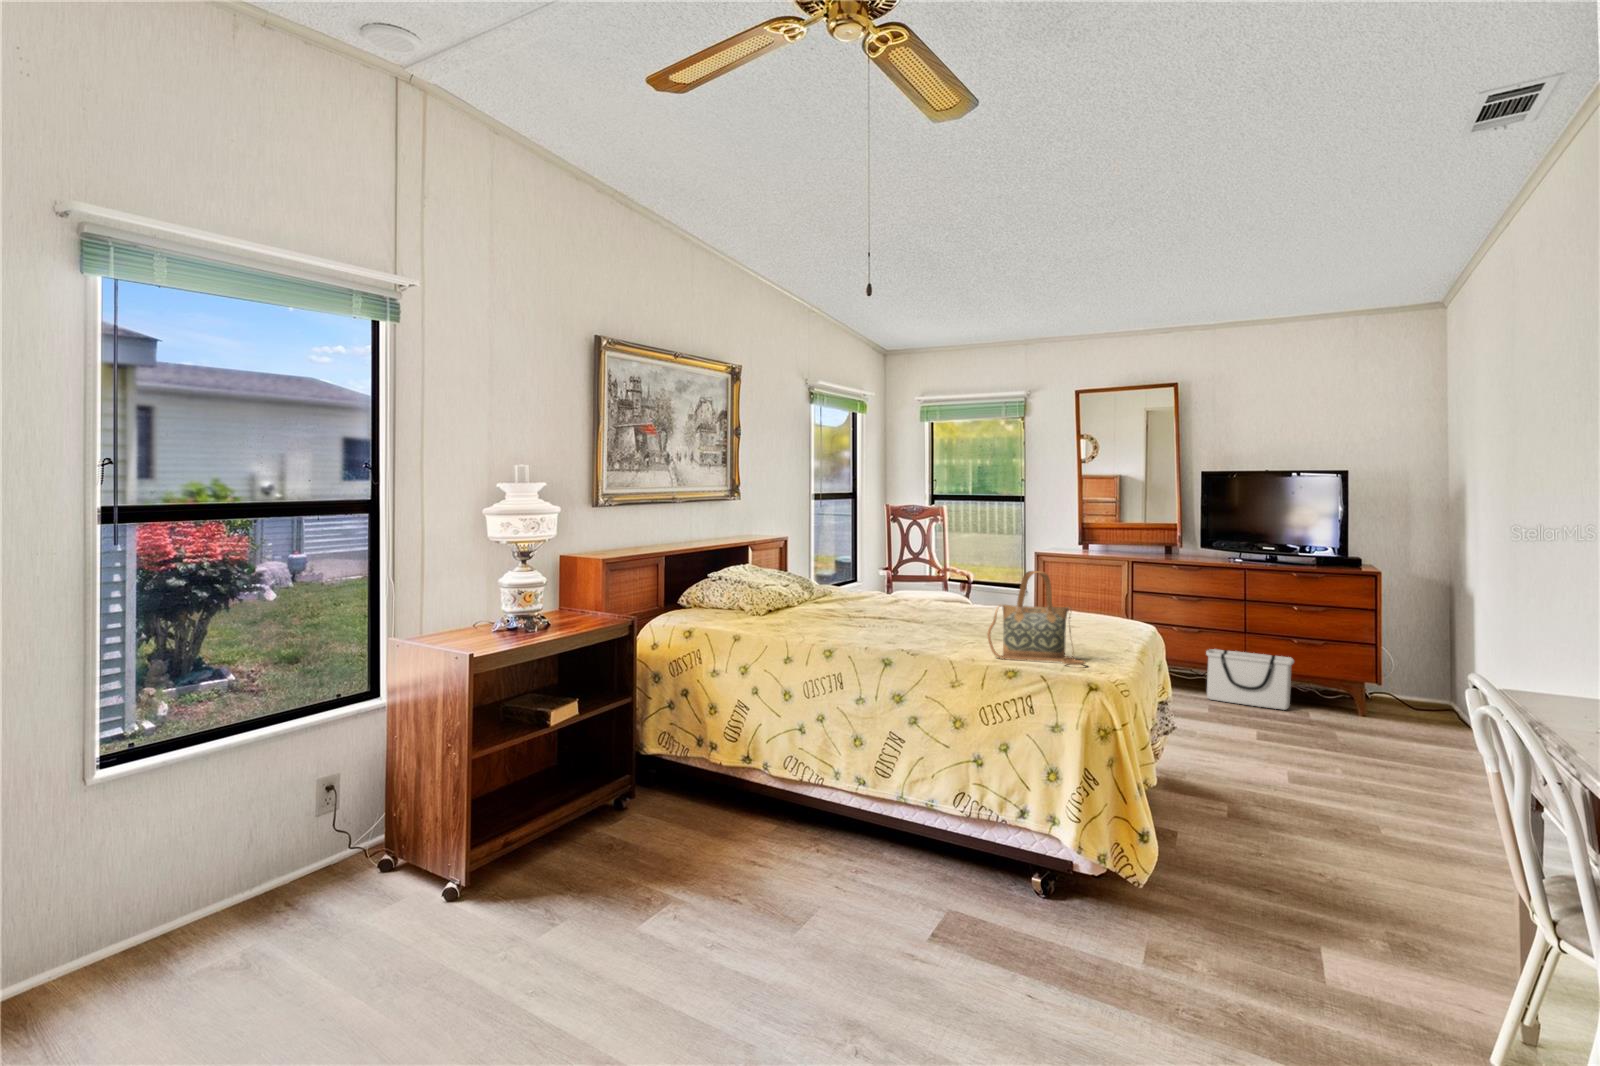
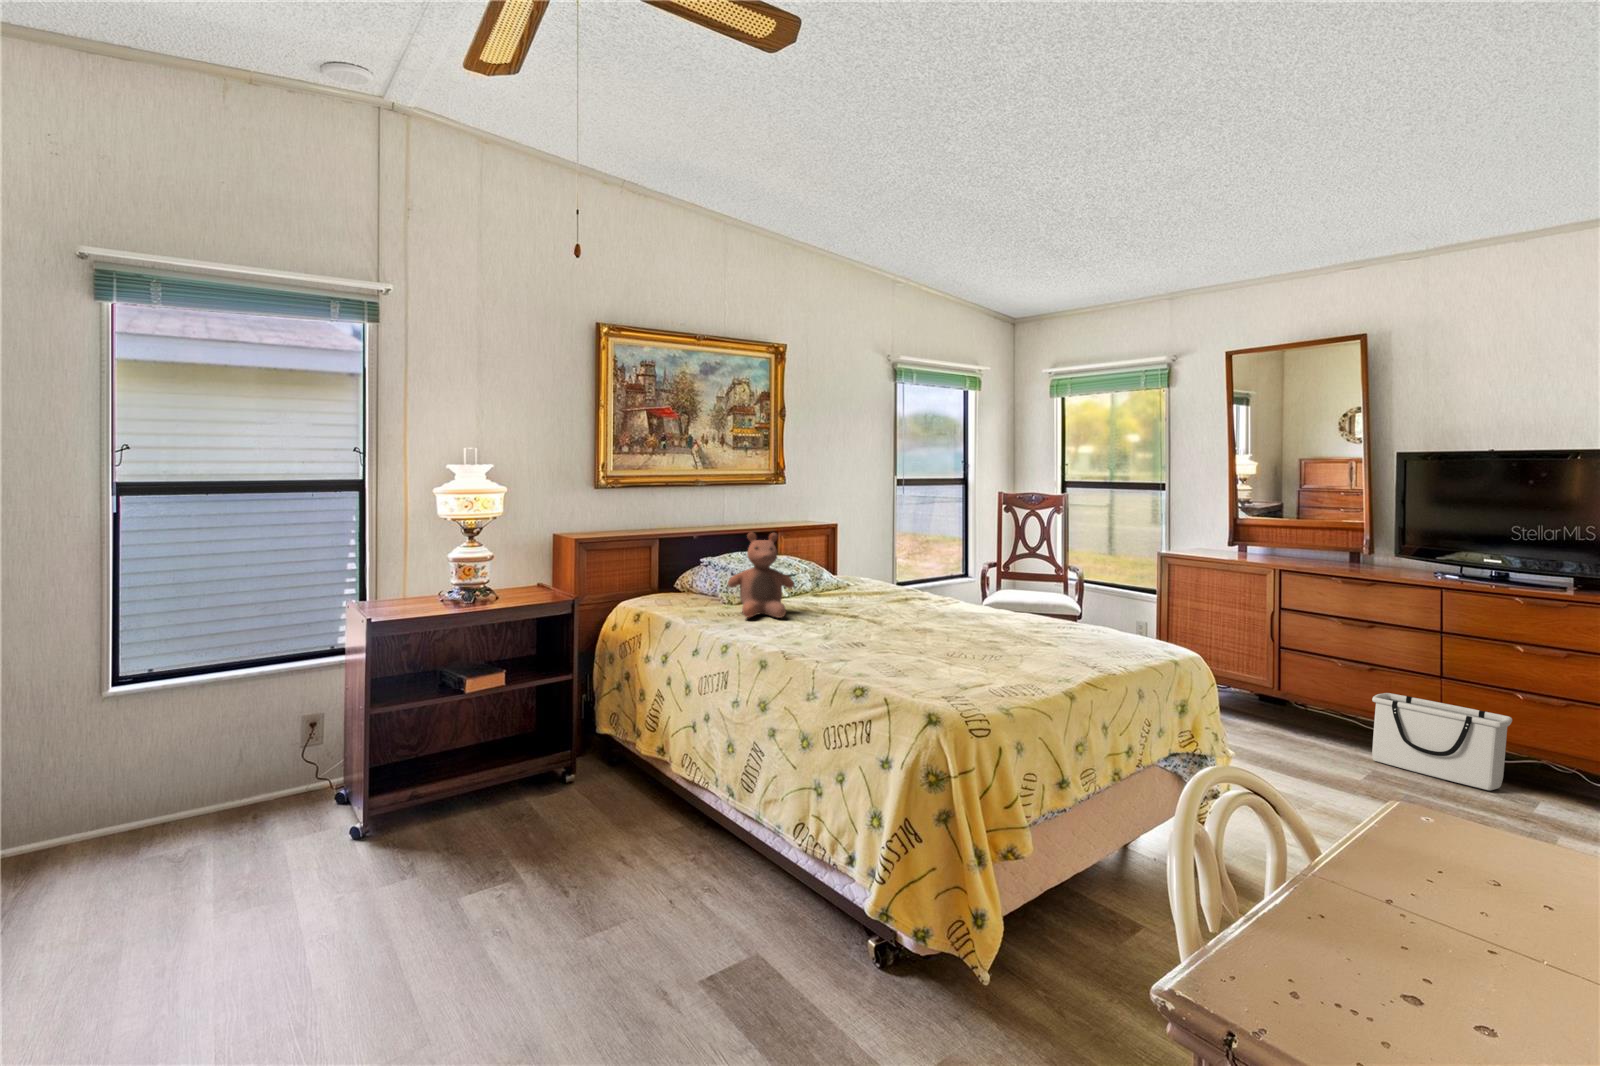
stuffed bear: none [774,546,836,625] -> present [728,532,794,618]
handbag: present [987,571,1085,665] -> none [879,568,980,689]

